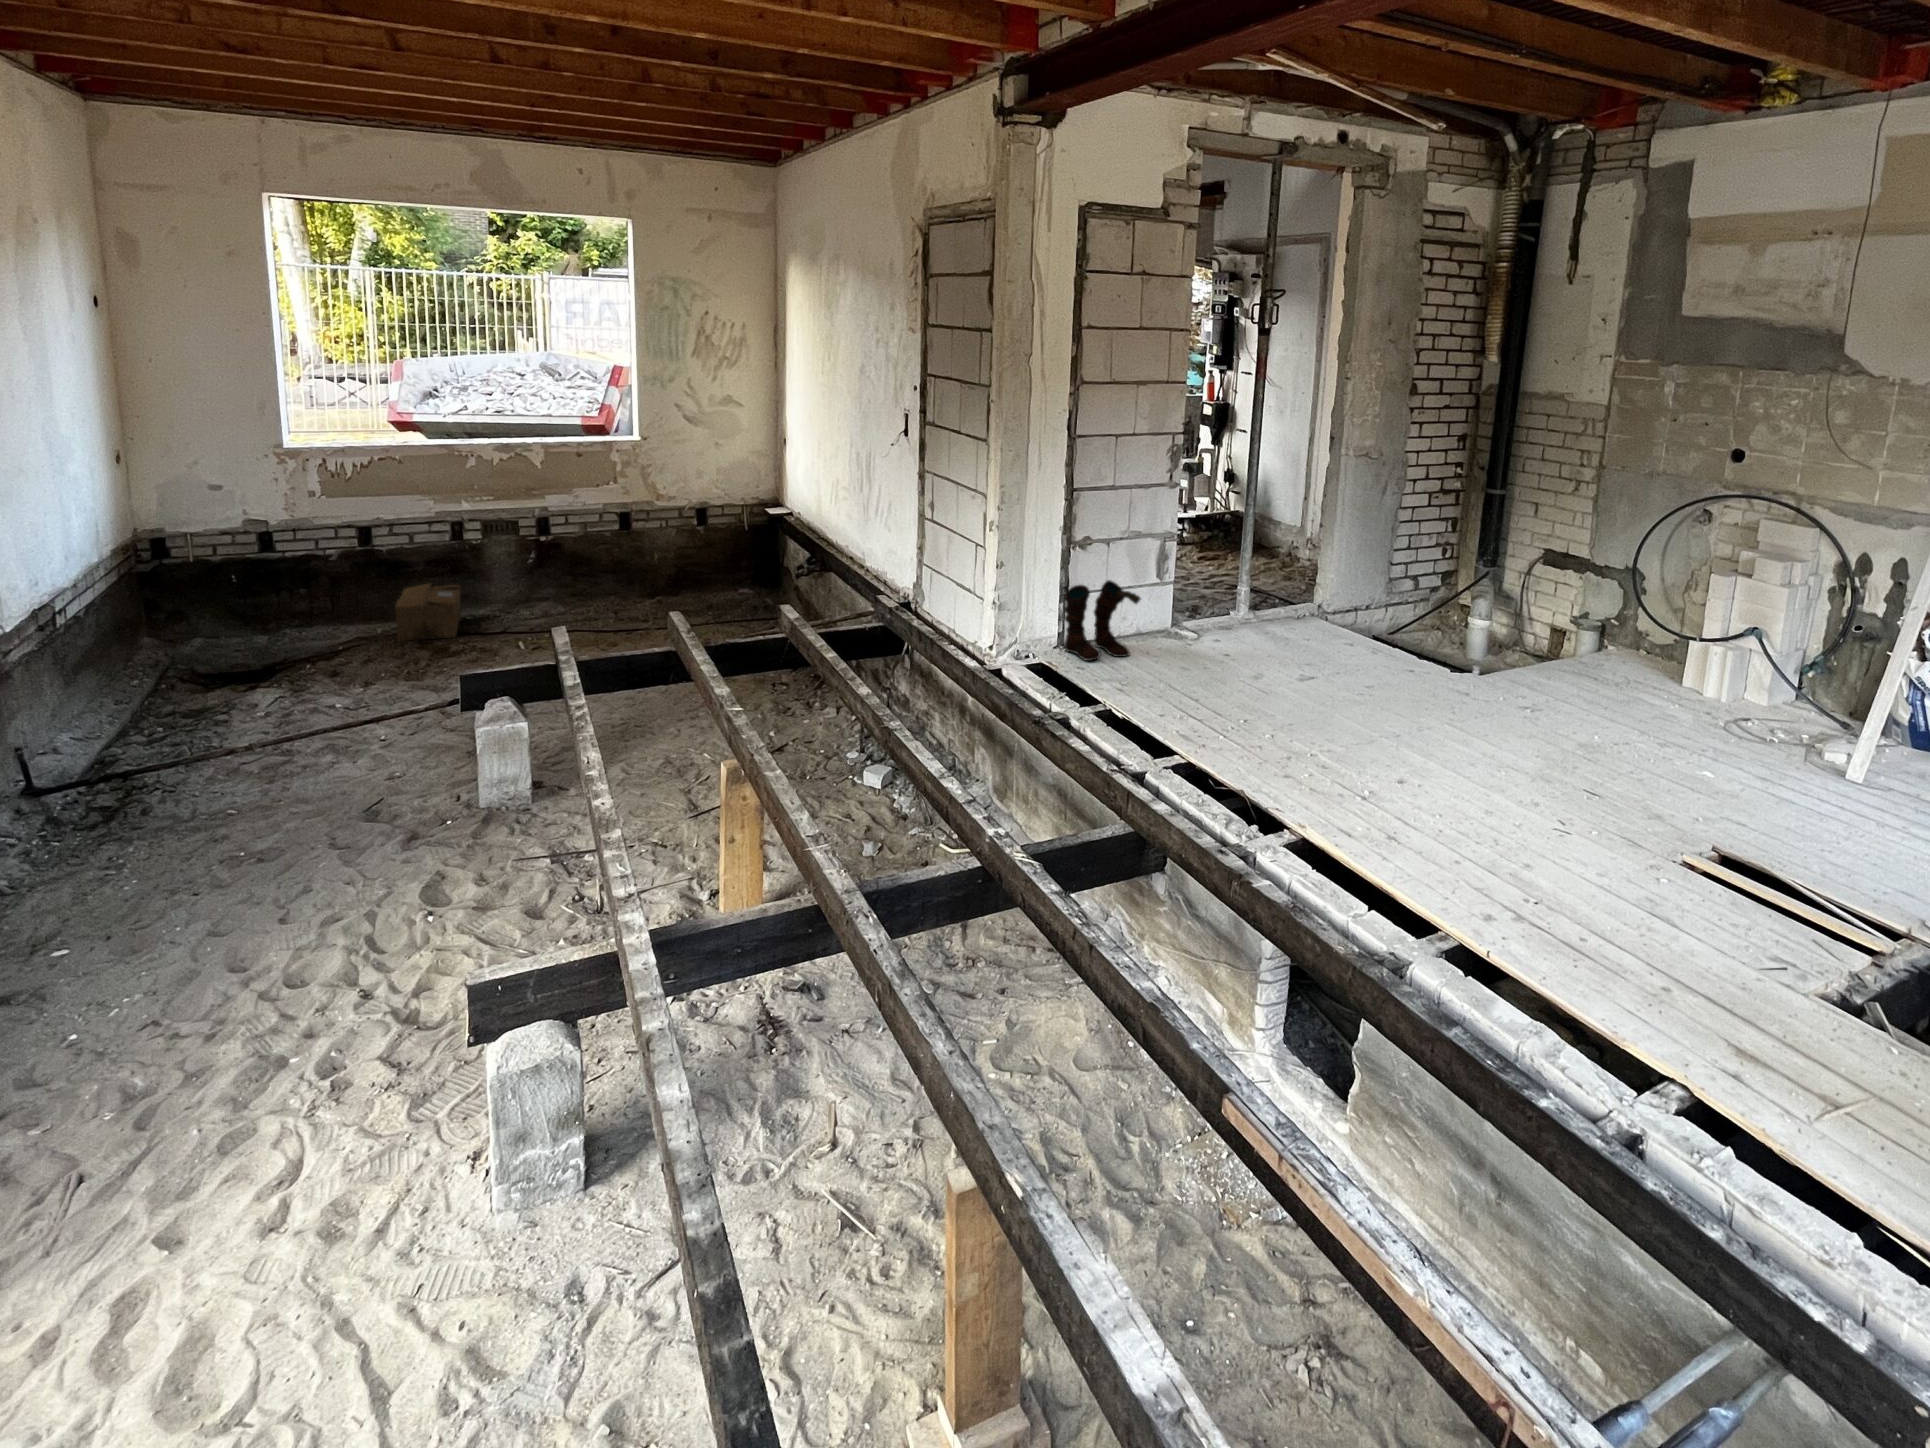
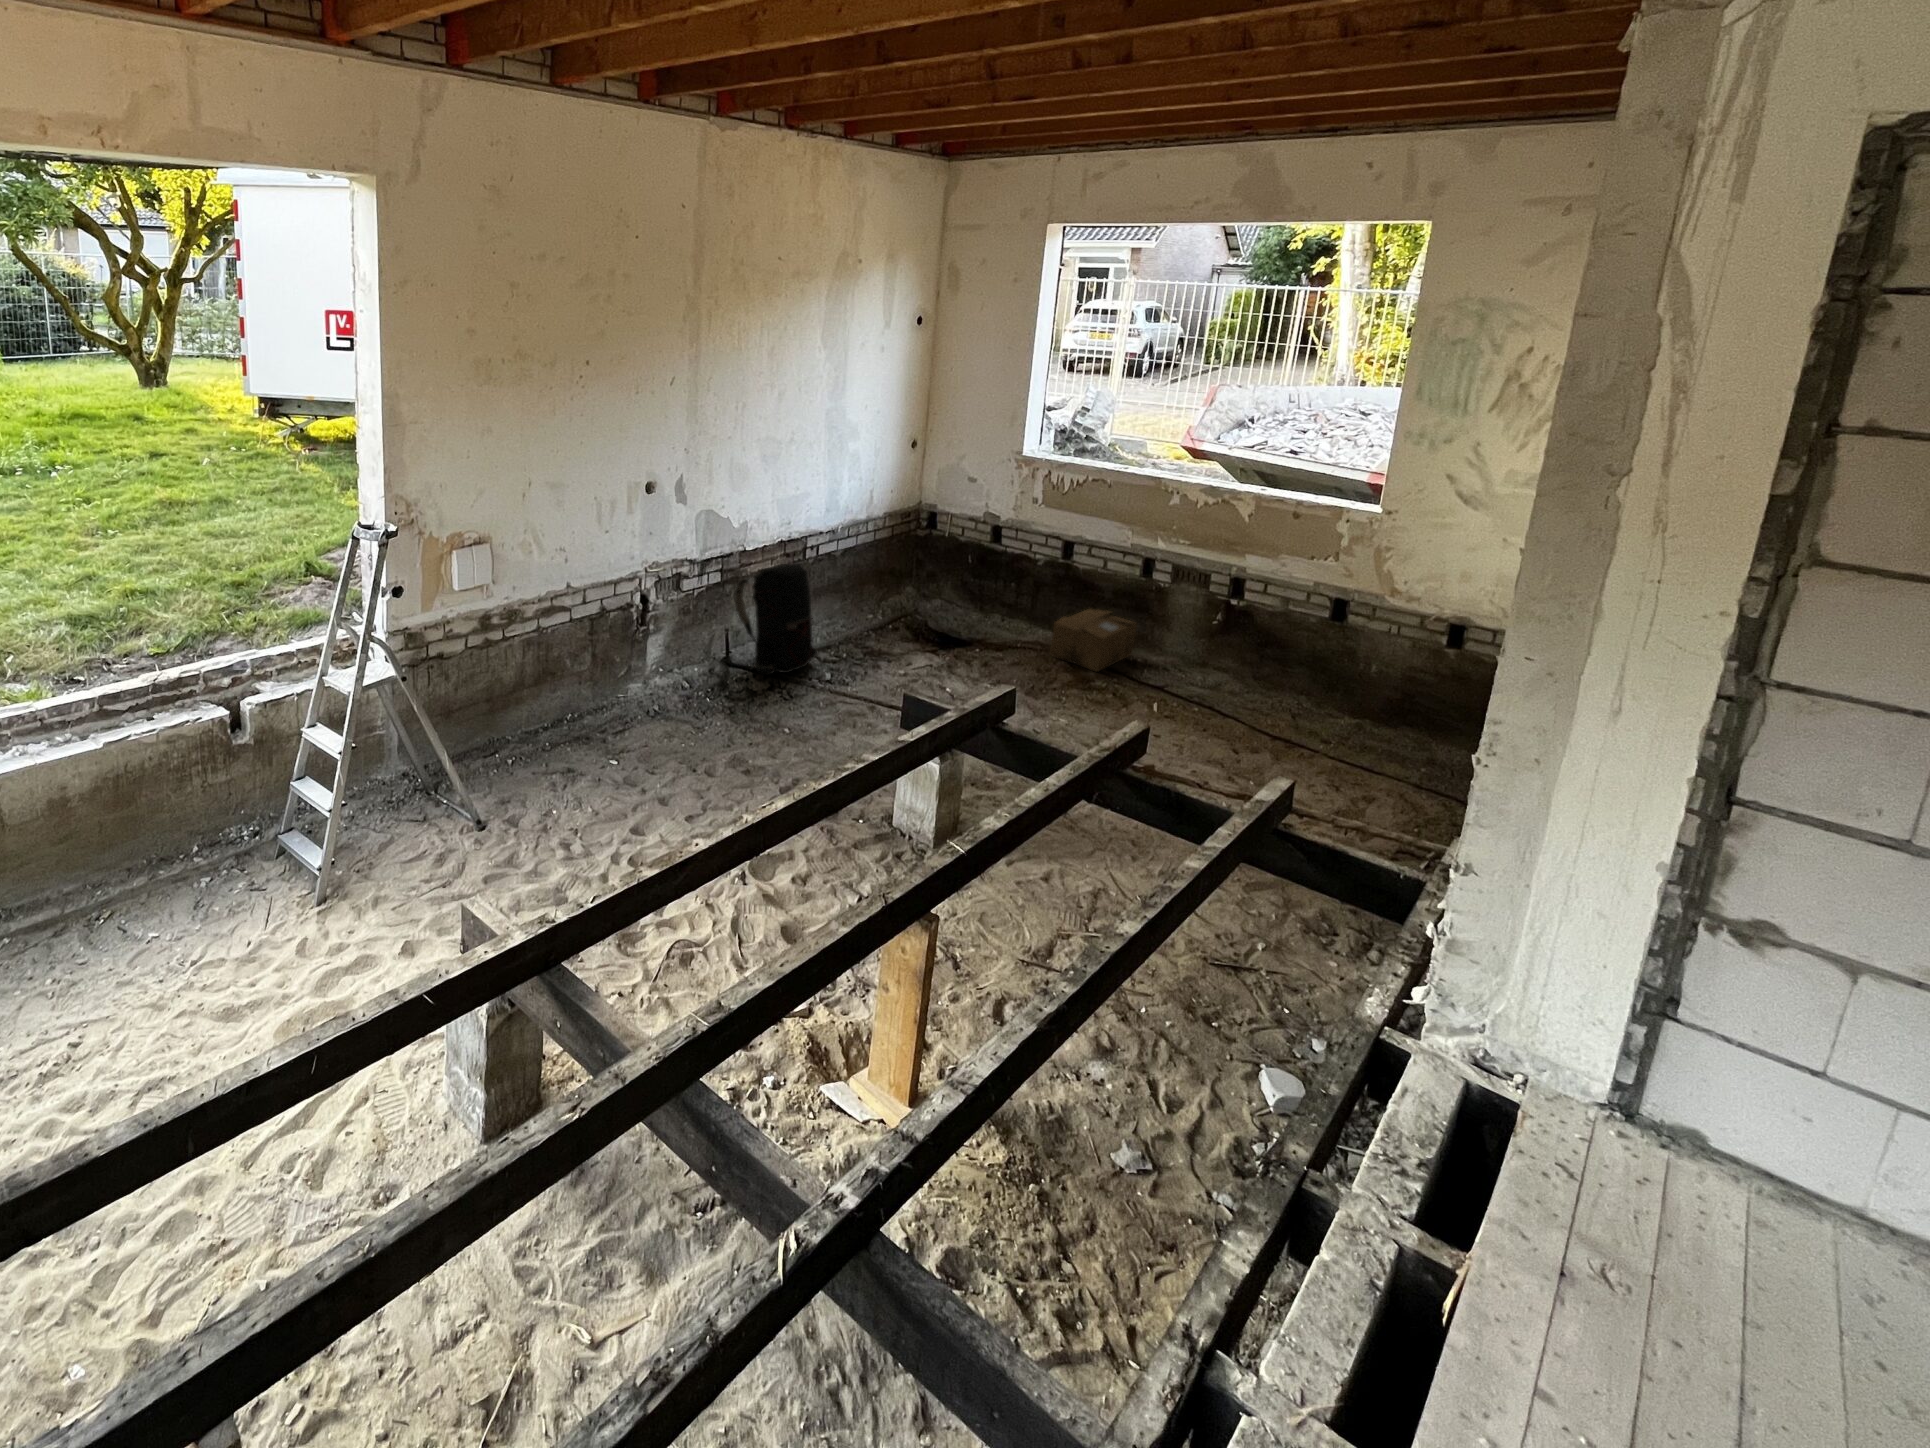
boots: present [1064,580,1141,661] -> none [1601,1036,1876,1278]
backpack: none [23,622,180,777] -> present [735,564,817,675]

